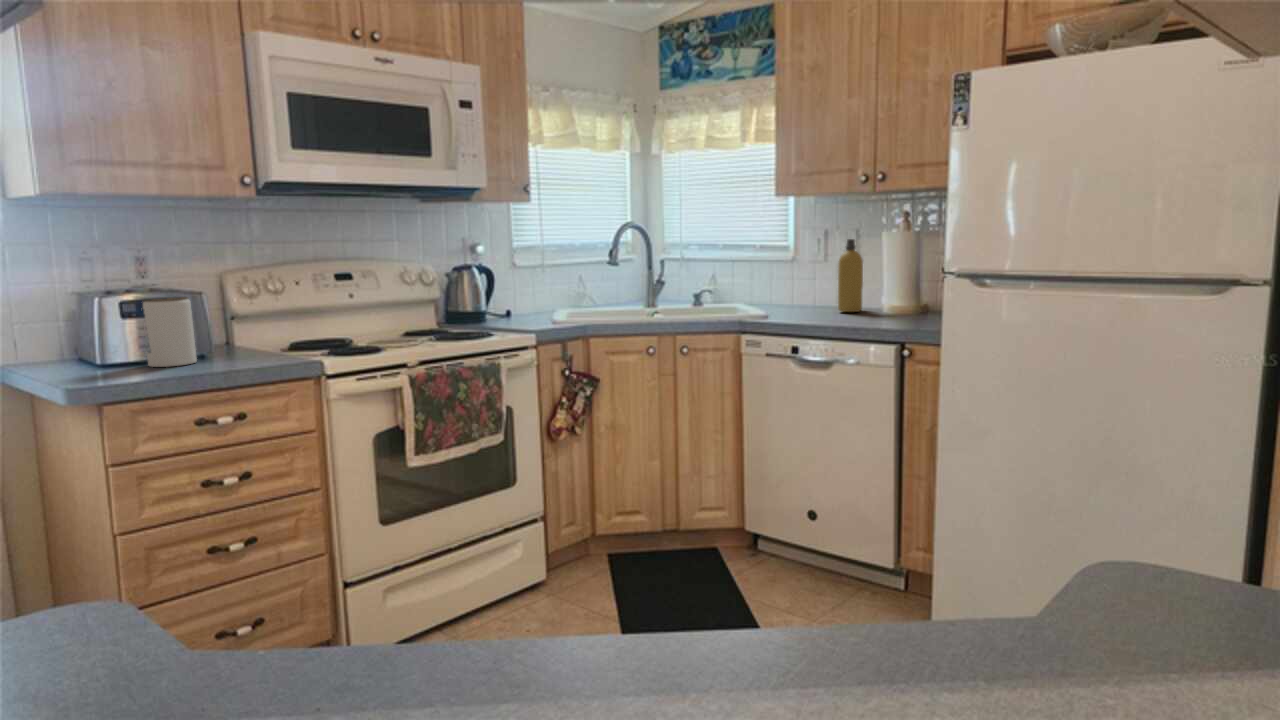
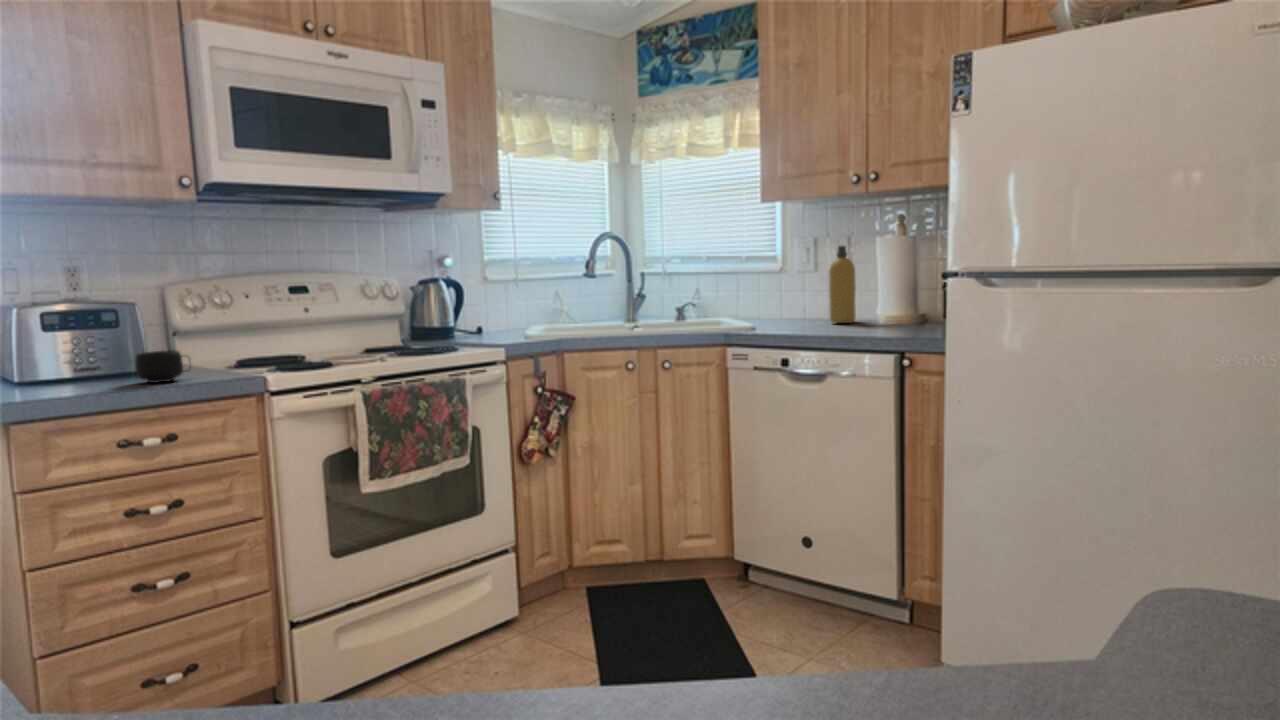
jar: present [141,297,197,367] -> none [62,308,126,385]
mug: none [208,337,257,366] -> present [135,350,184,383]

